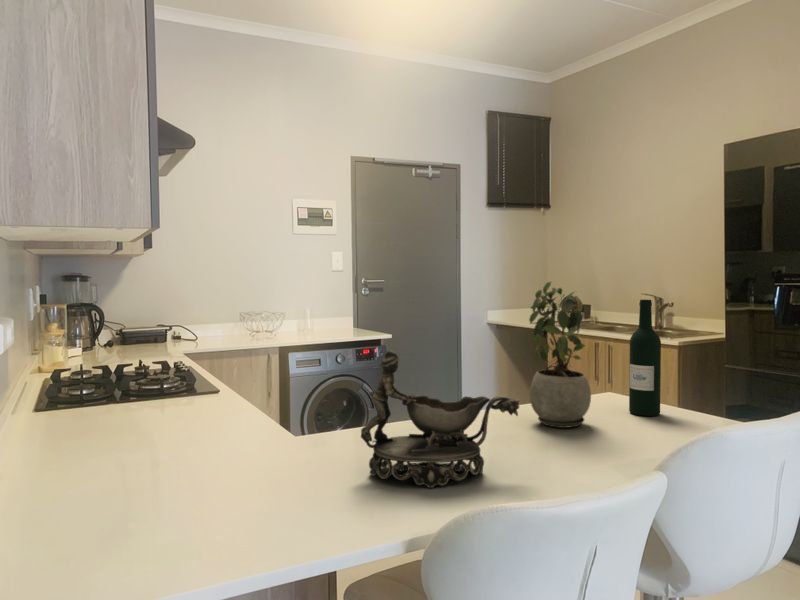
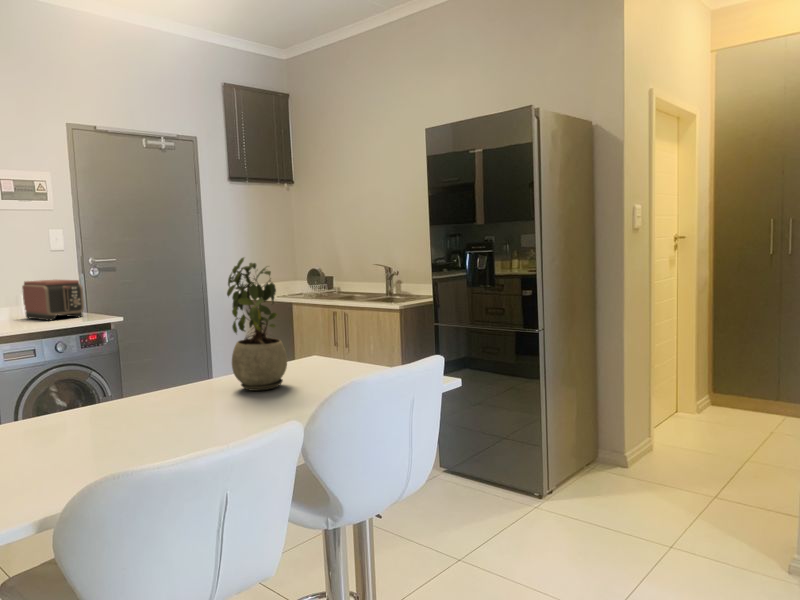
toaster: none [309,297,358,334] -> present [22,280,84,321]
wine bottle: present [629,300,661,416] -> none [326,271,353,373]
decorative bowl: present [361,351,519,488] -> none [31,332,198,459]

